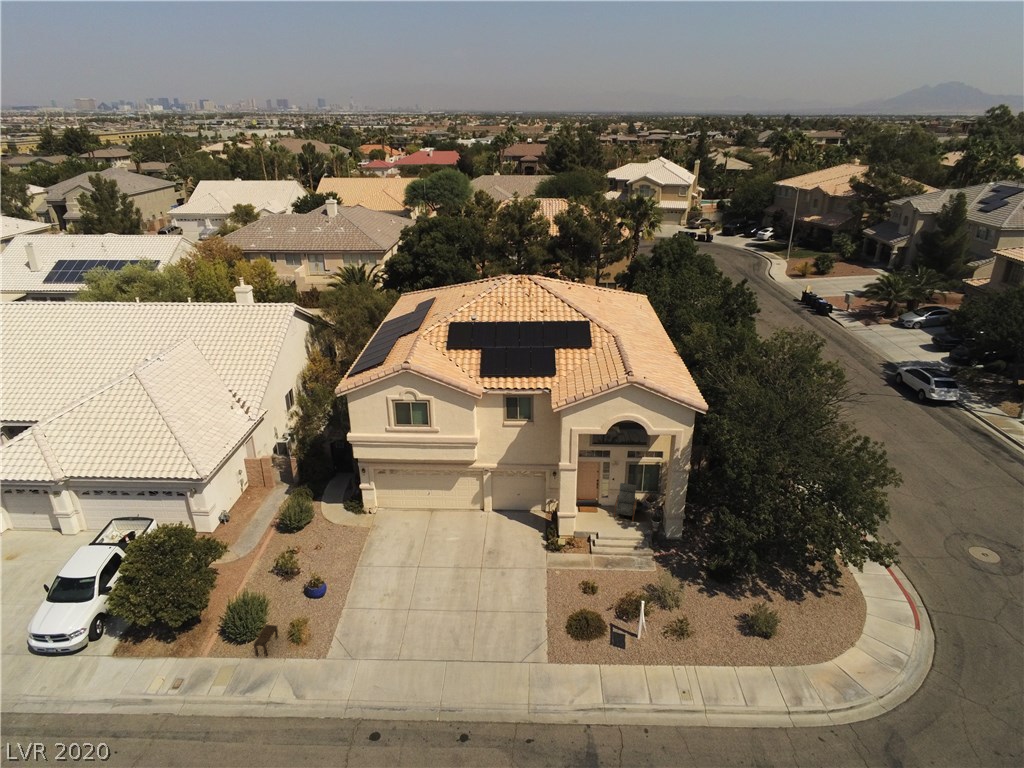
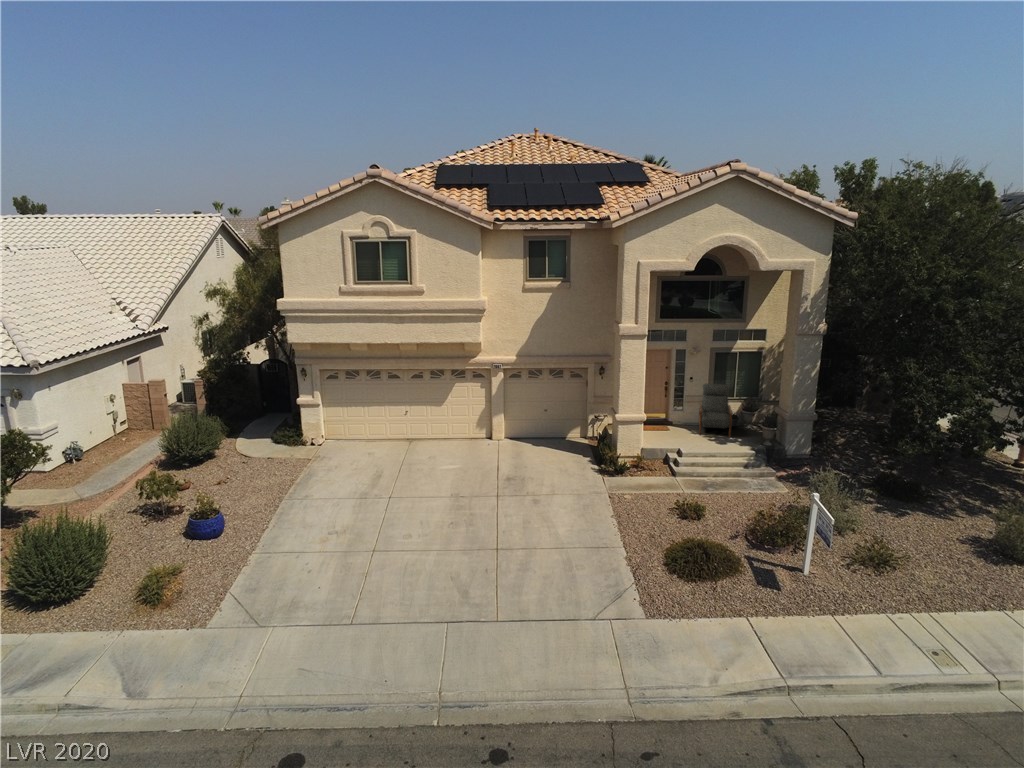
bench: present [254,625,278,656] -> none [58,571,119,627]

